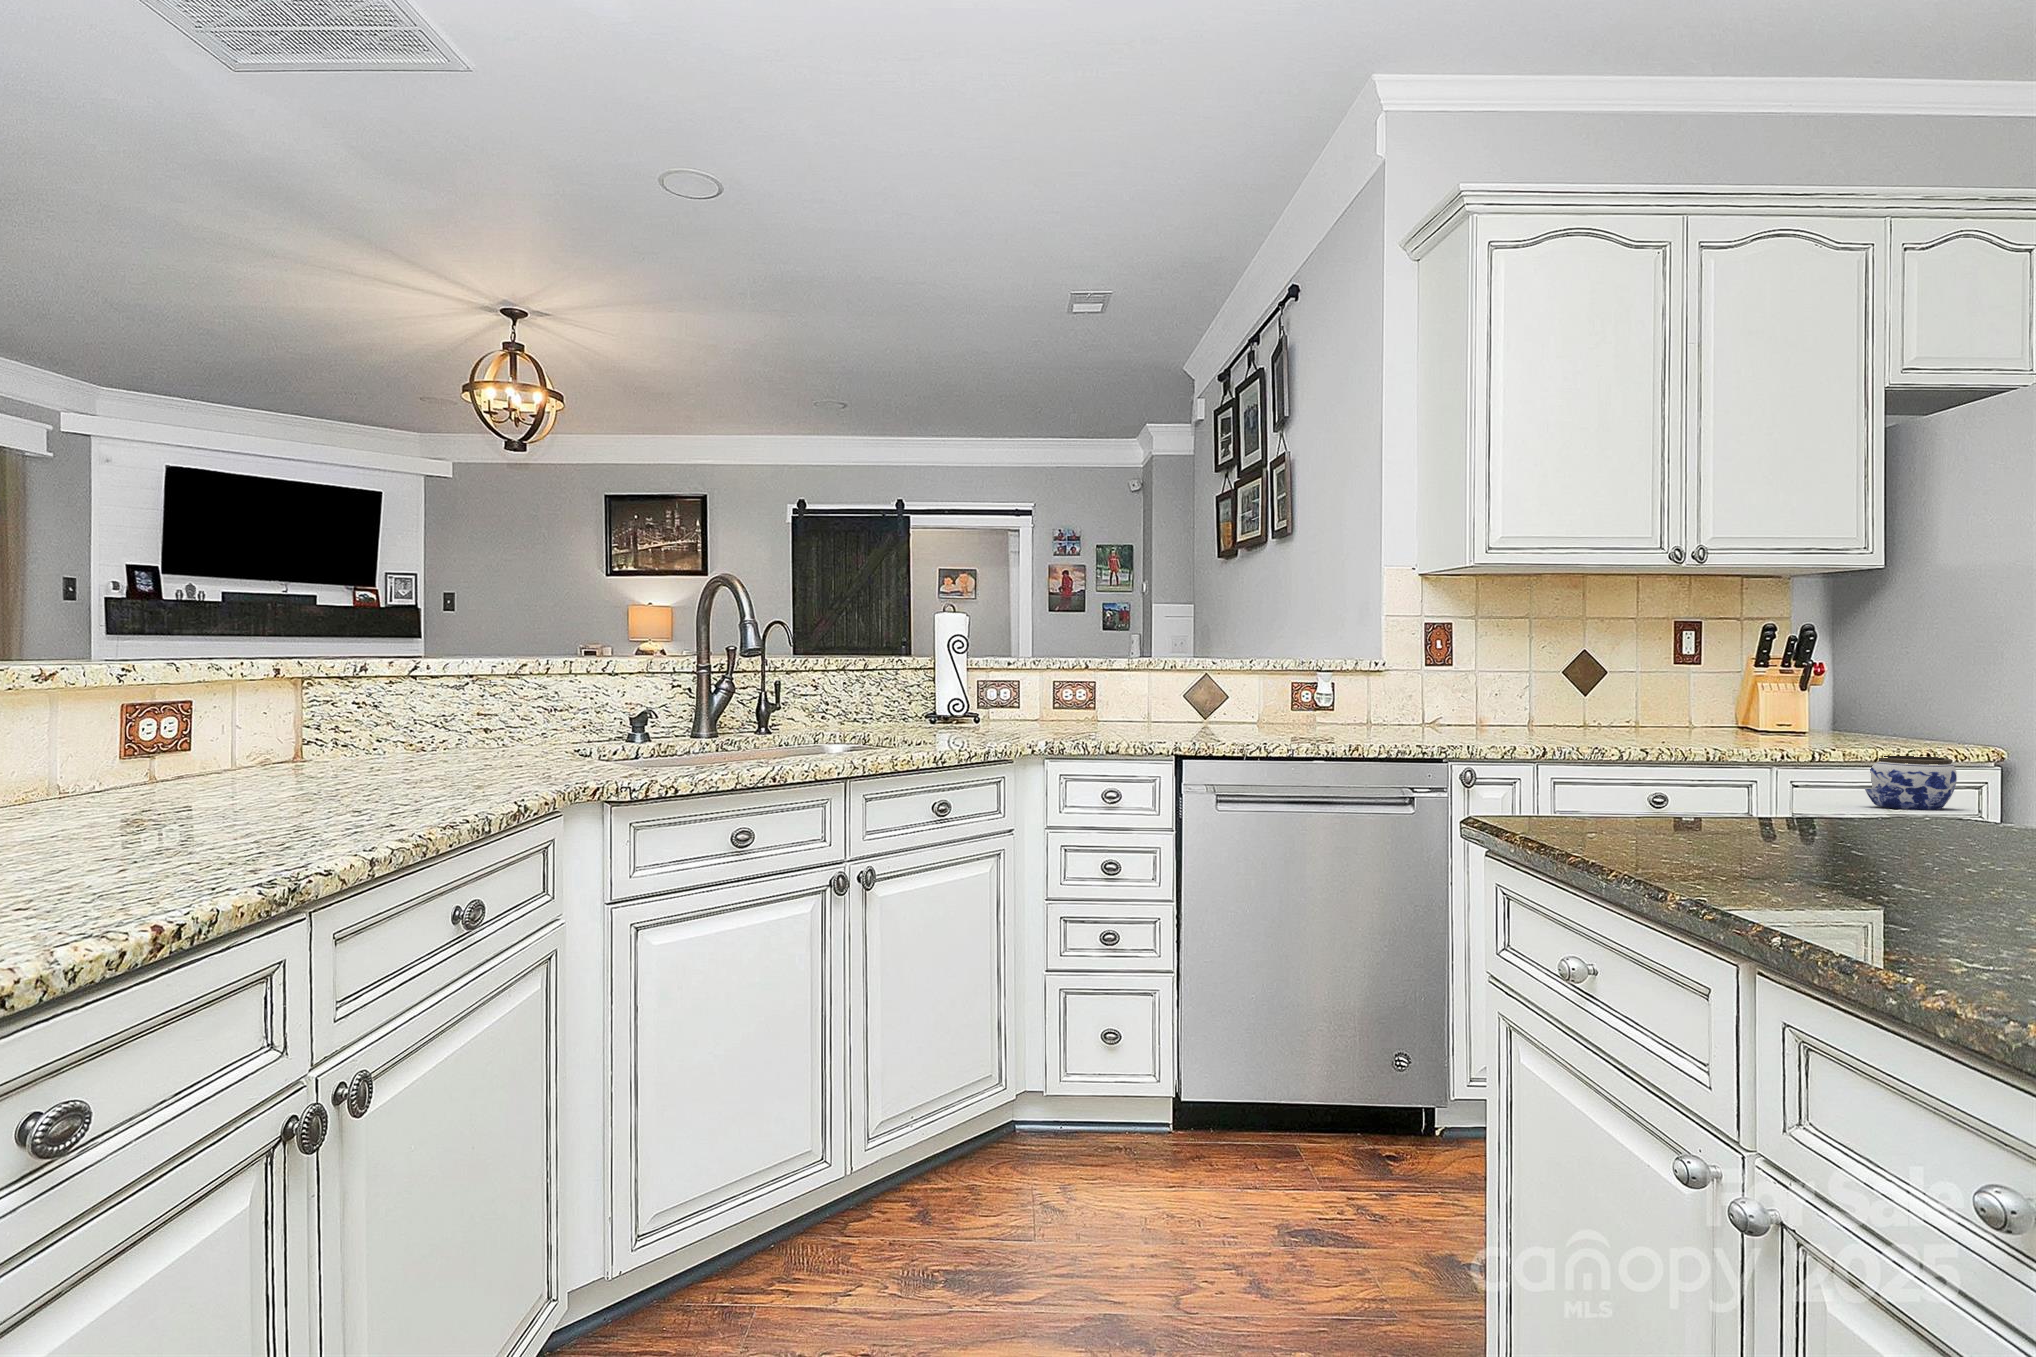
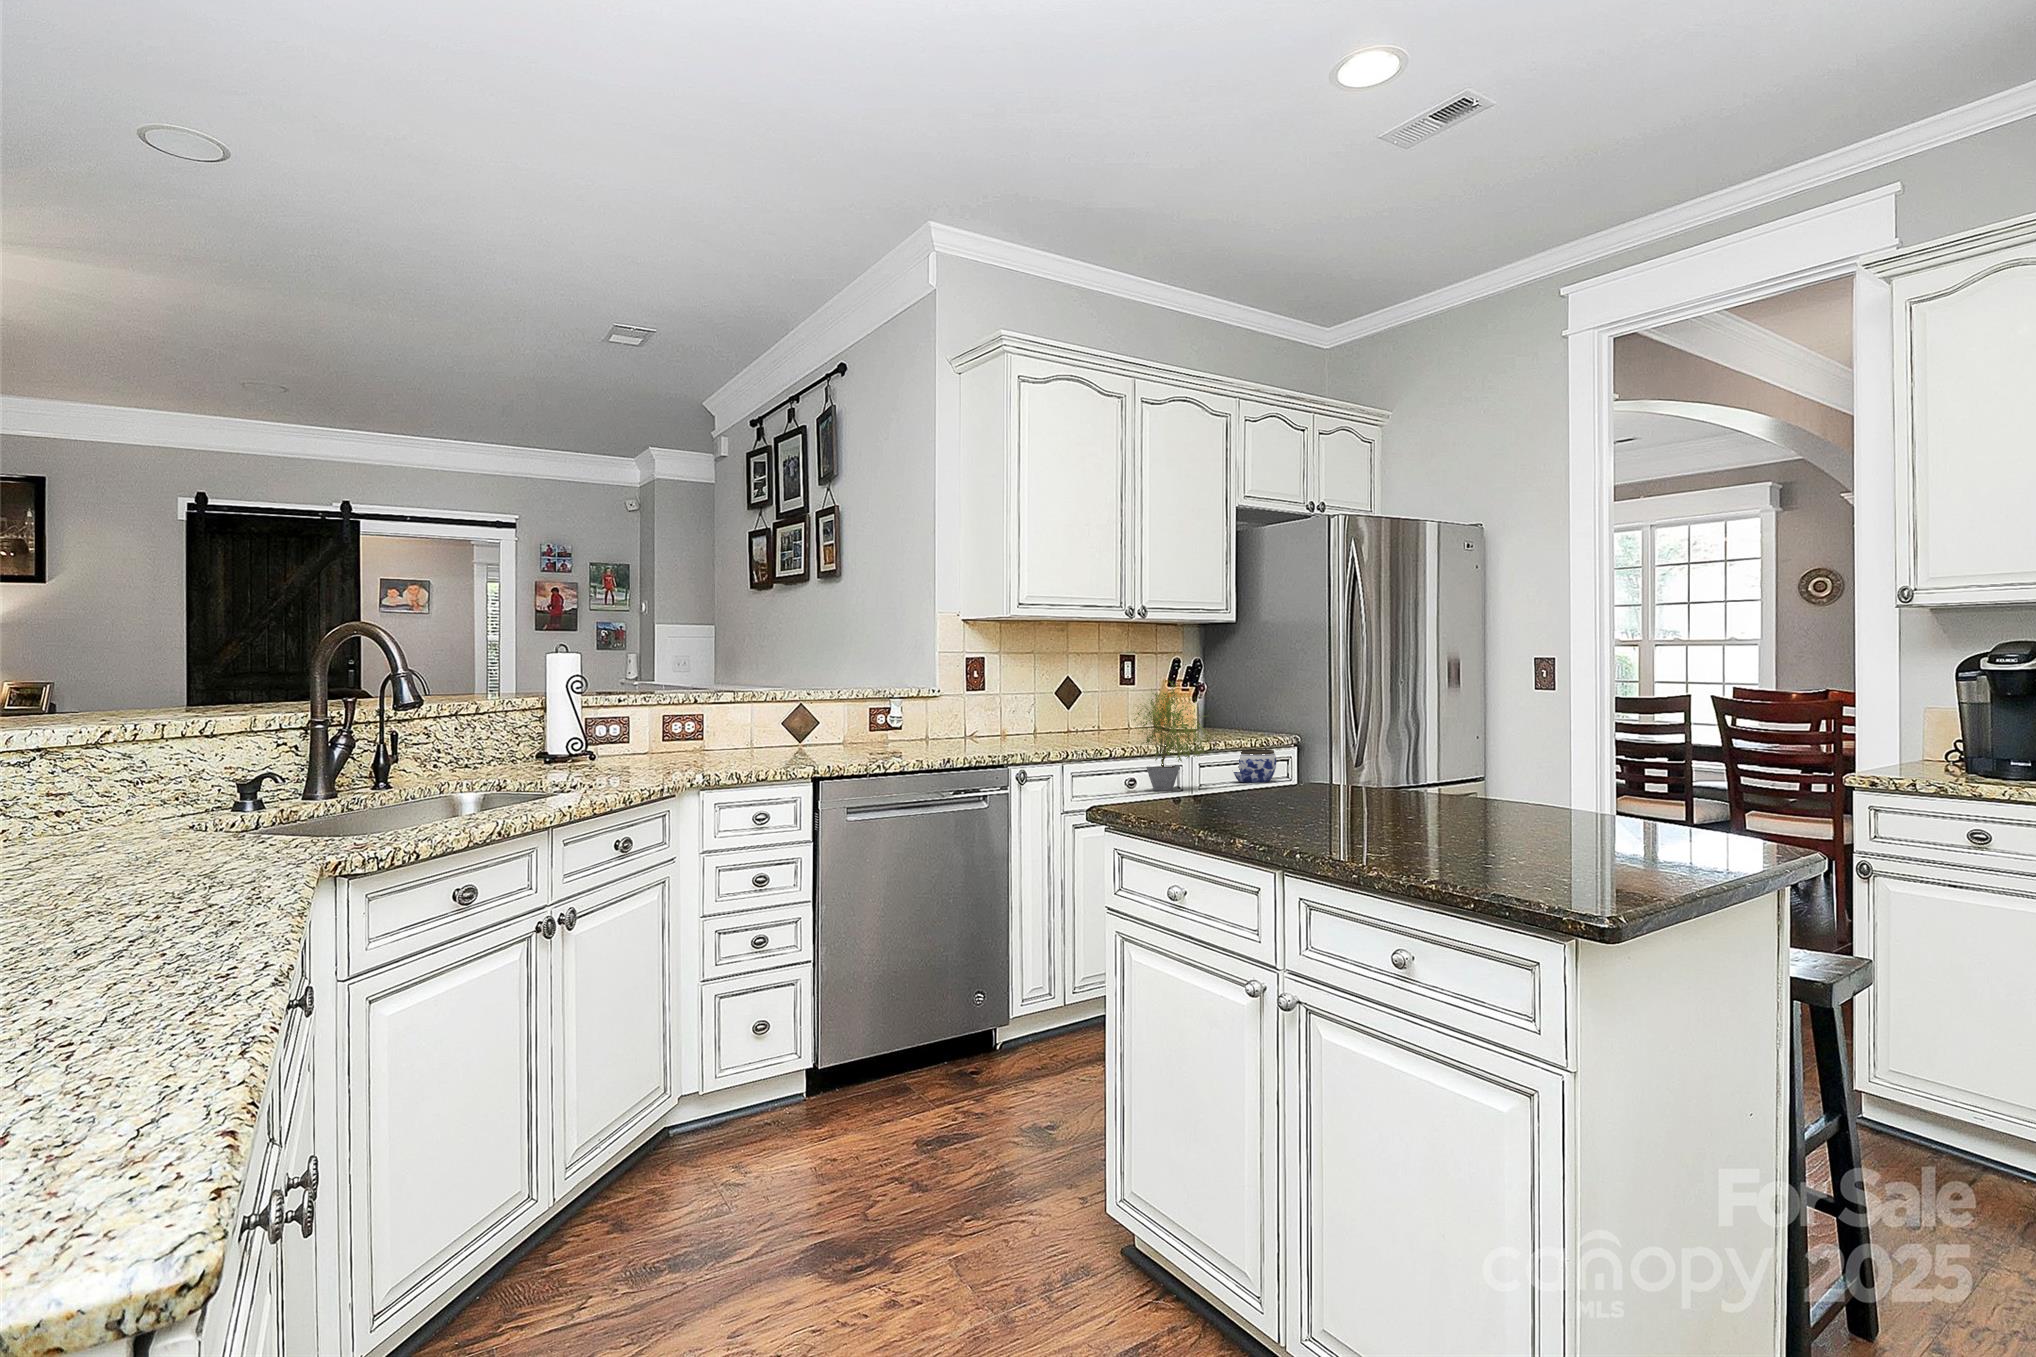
potted plant: none [1655,641,1814,809] -> present [1134,681,1211,791]

